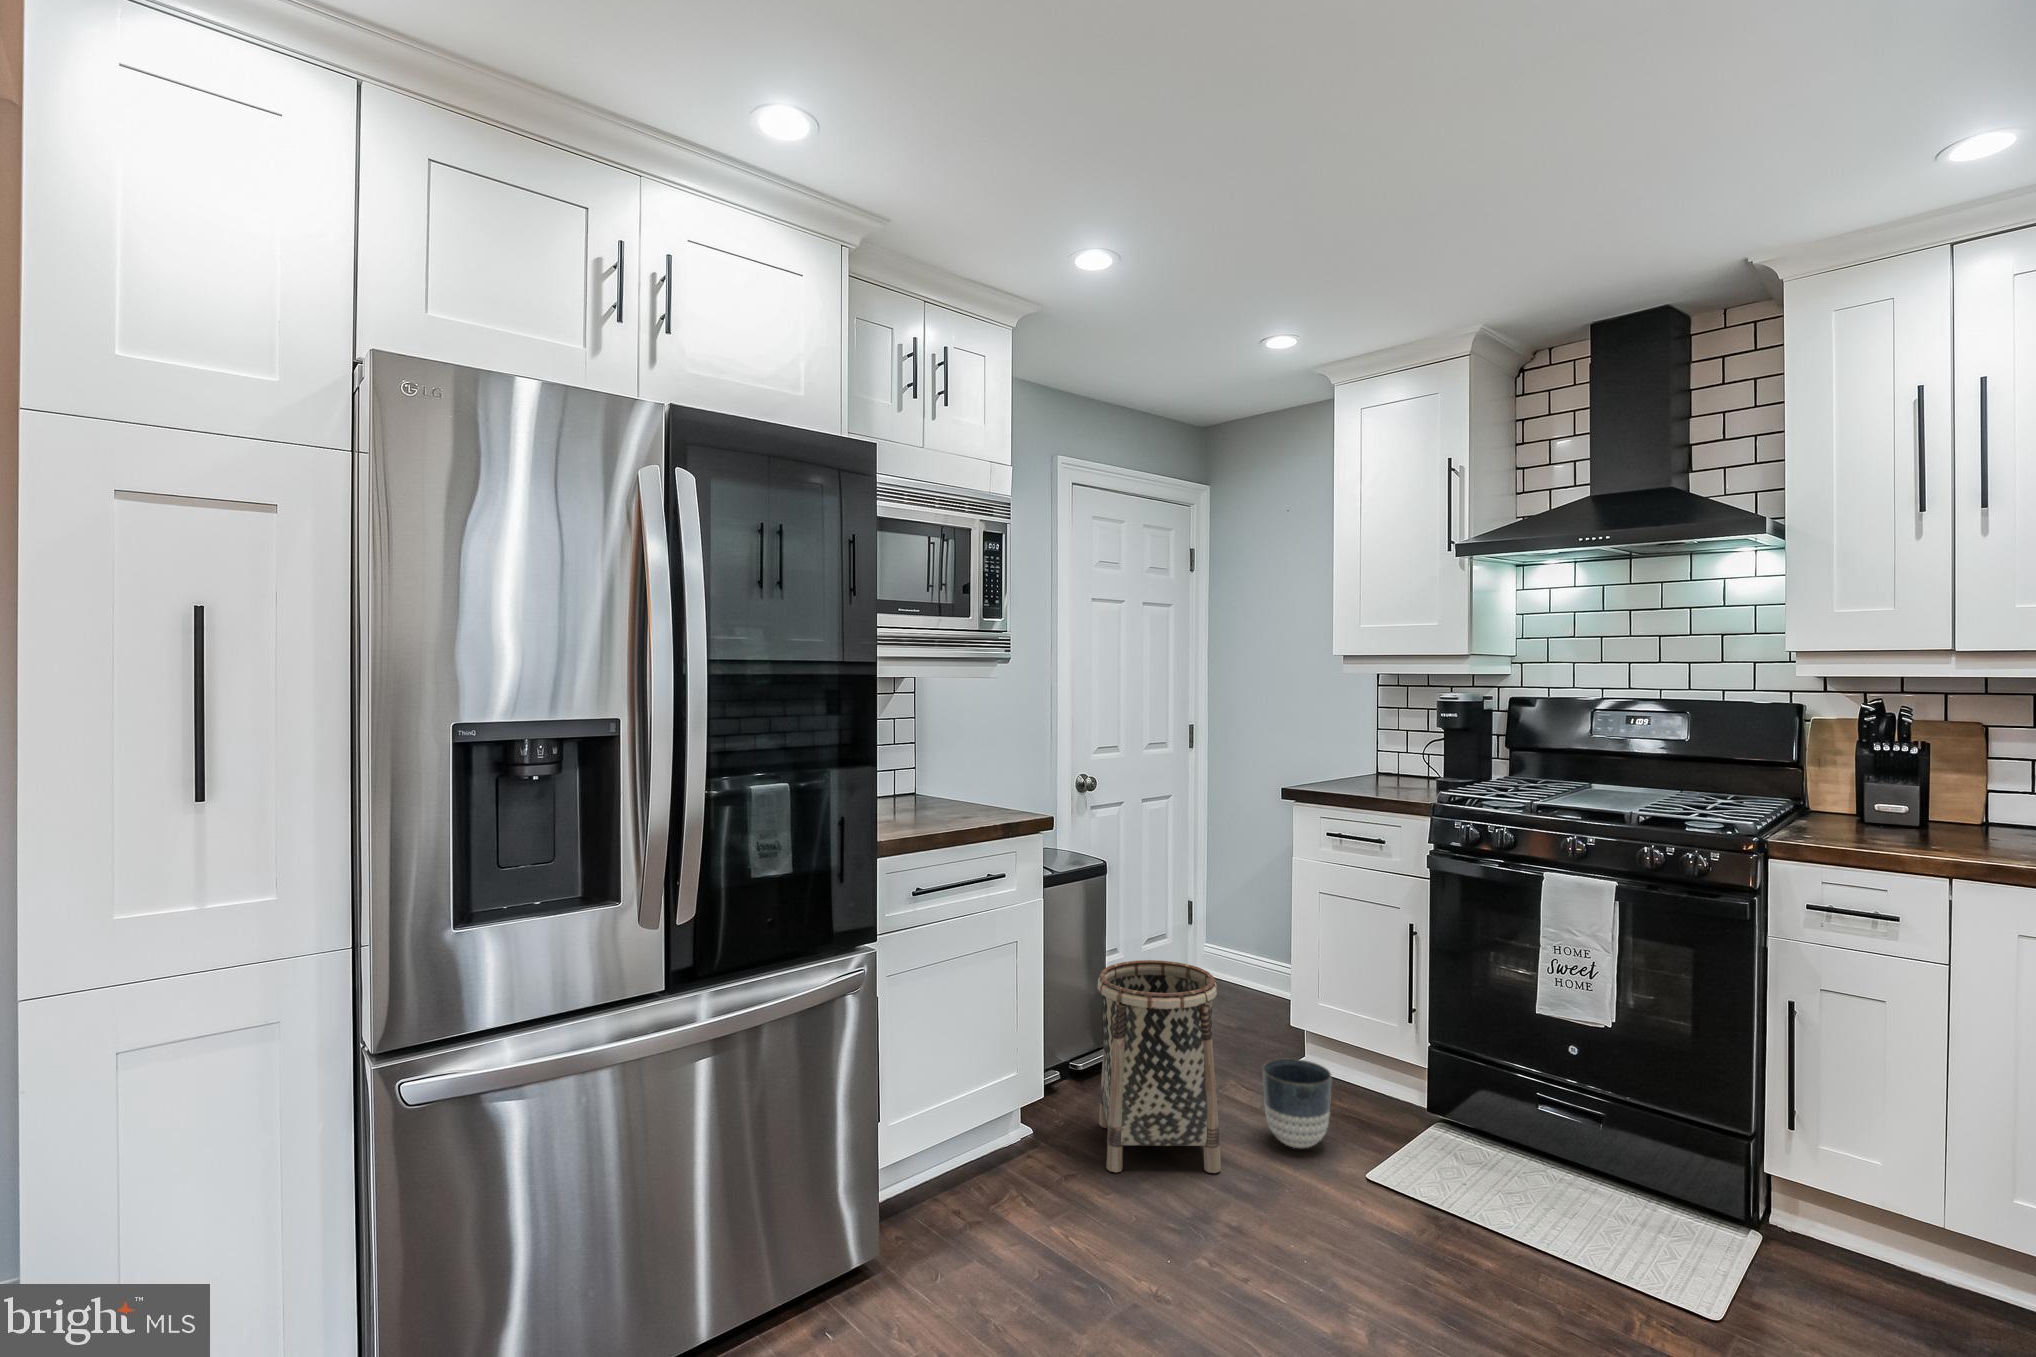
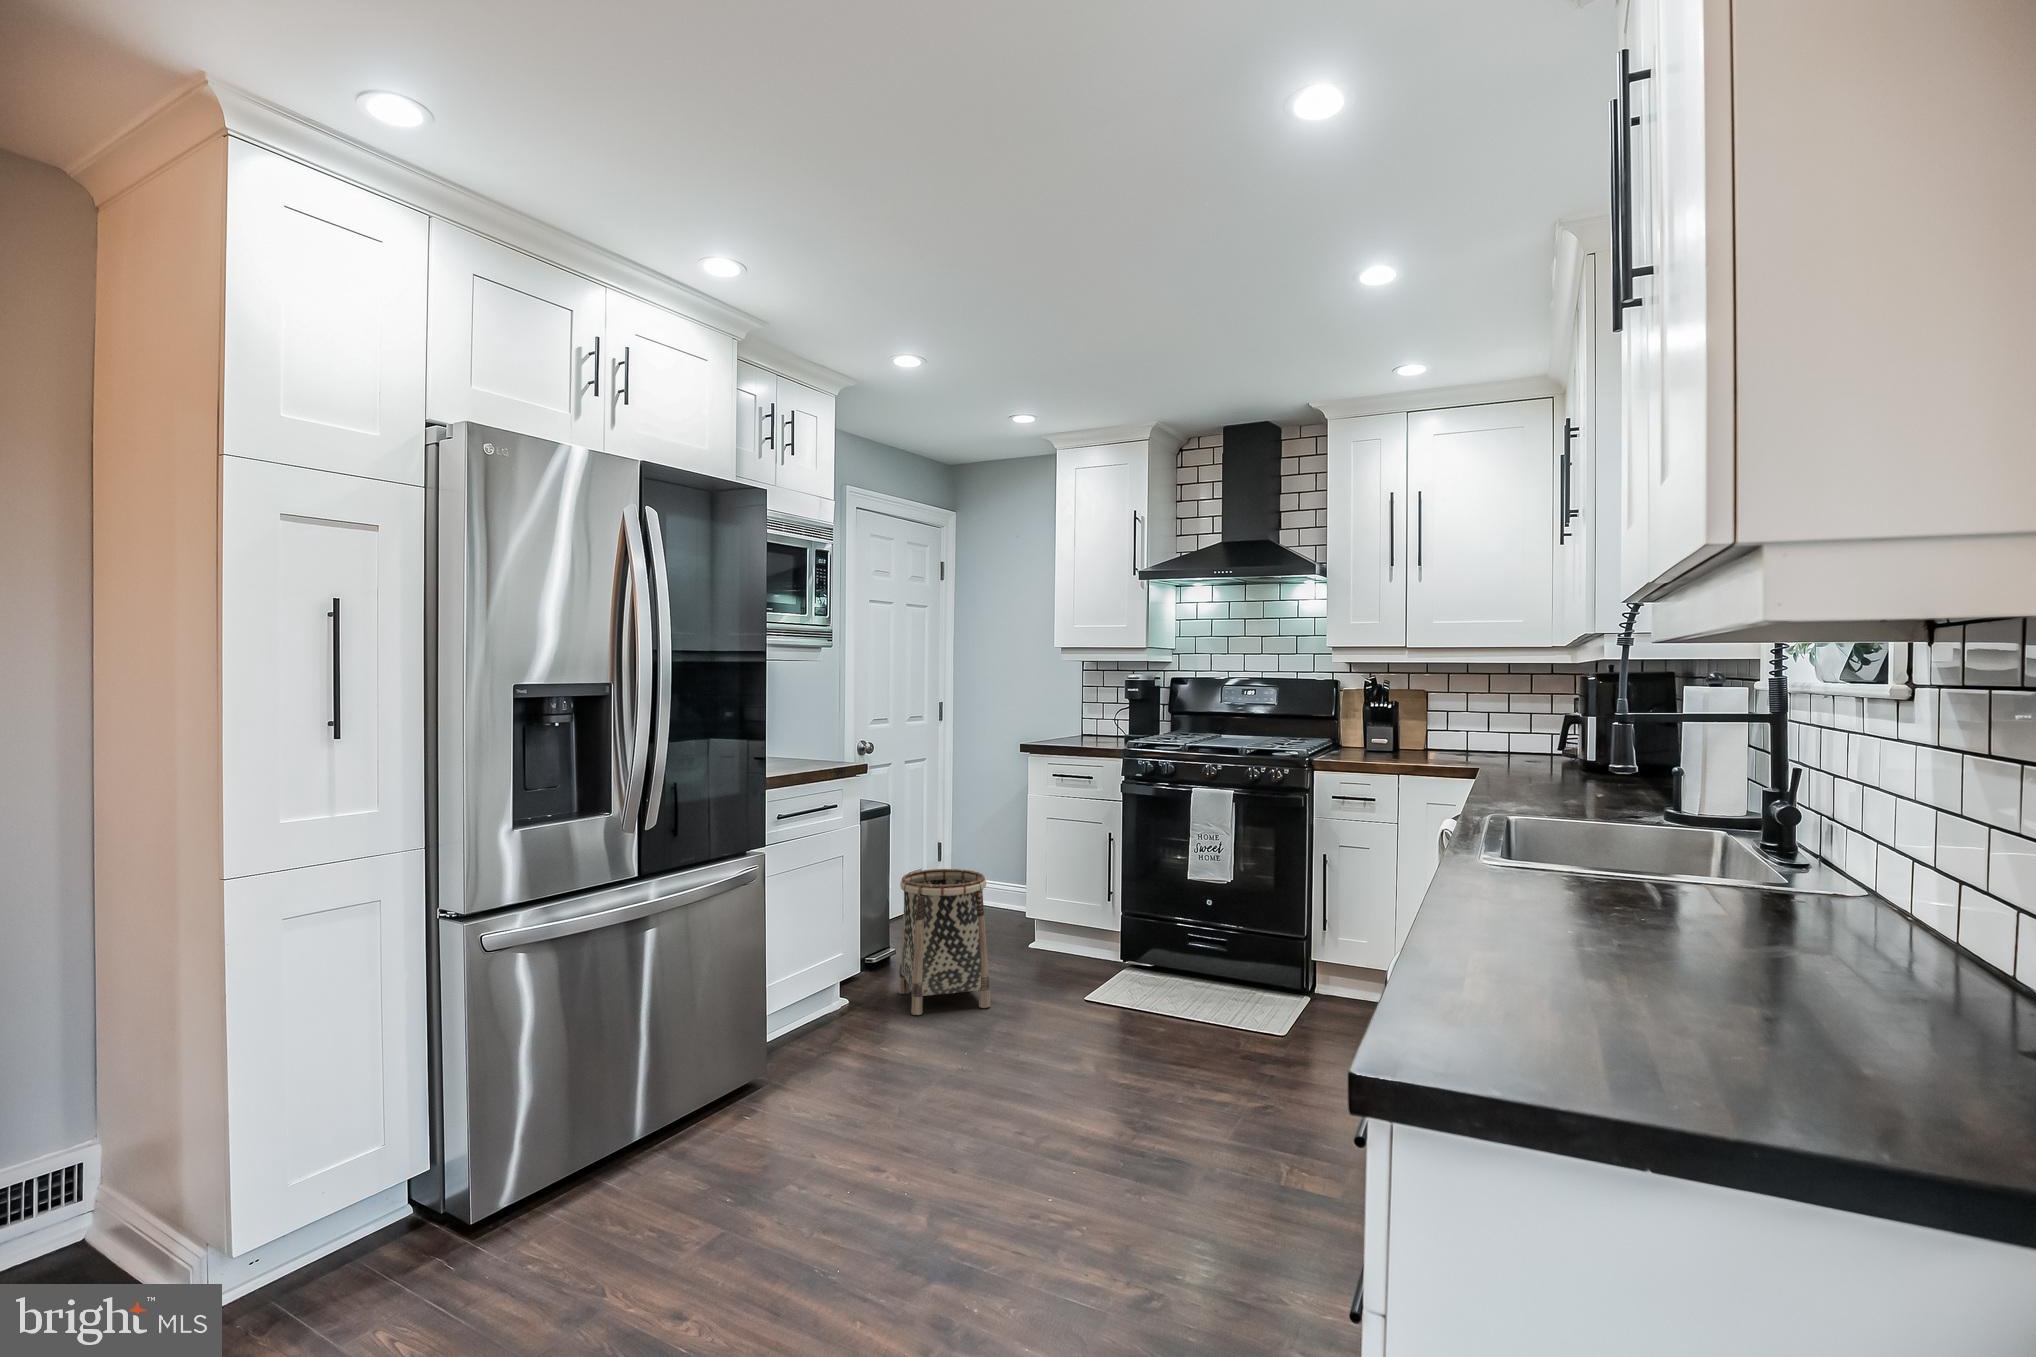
planter: present [1263,1059,1331,1148] -> none [1015,931,1061,990]

